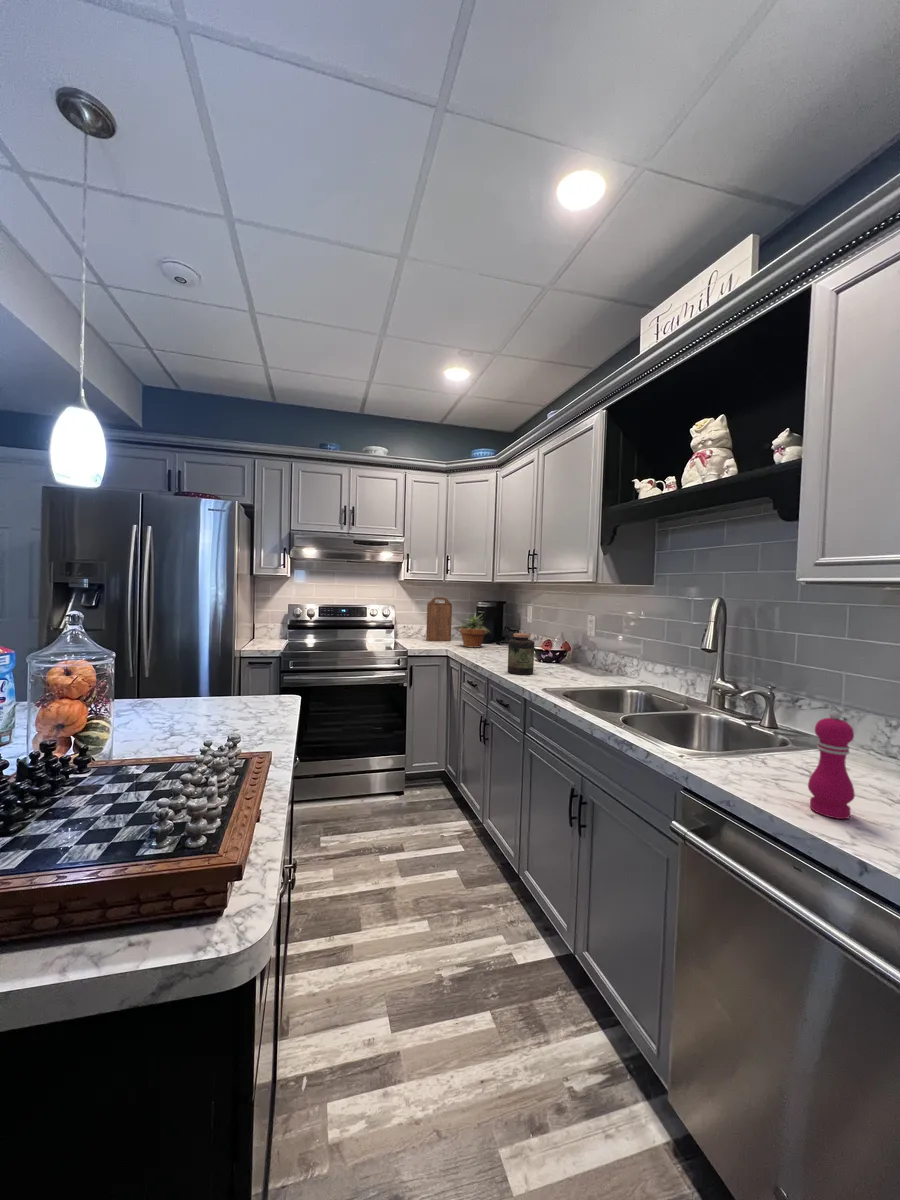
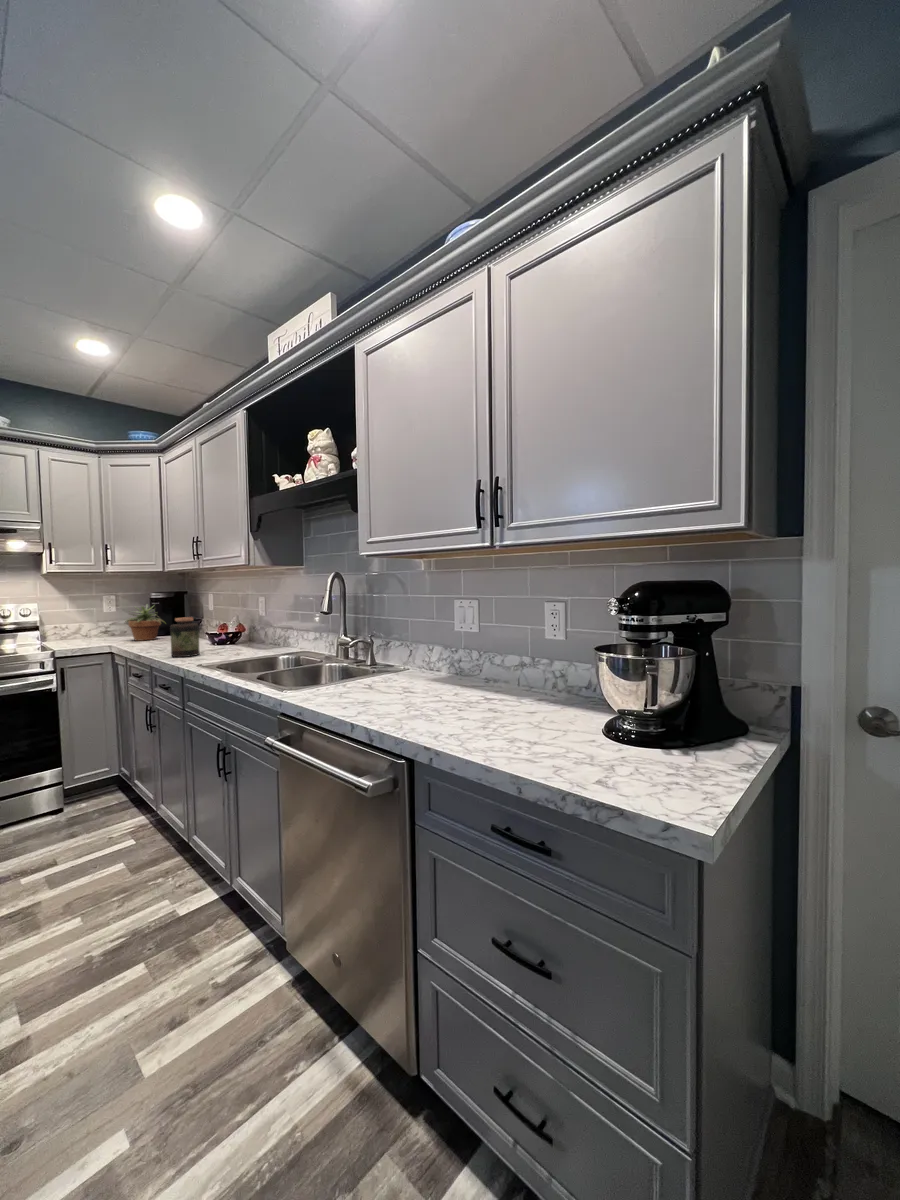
cutting board: present [426,597,452,641] -> none [86,591,121,640]
pepper mill: present [808,711,855,819] -> none [346,637,371,707]

